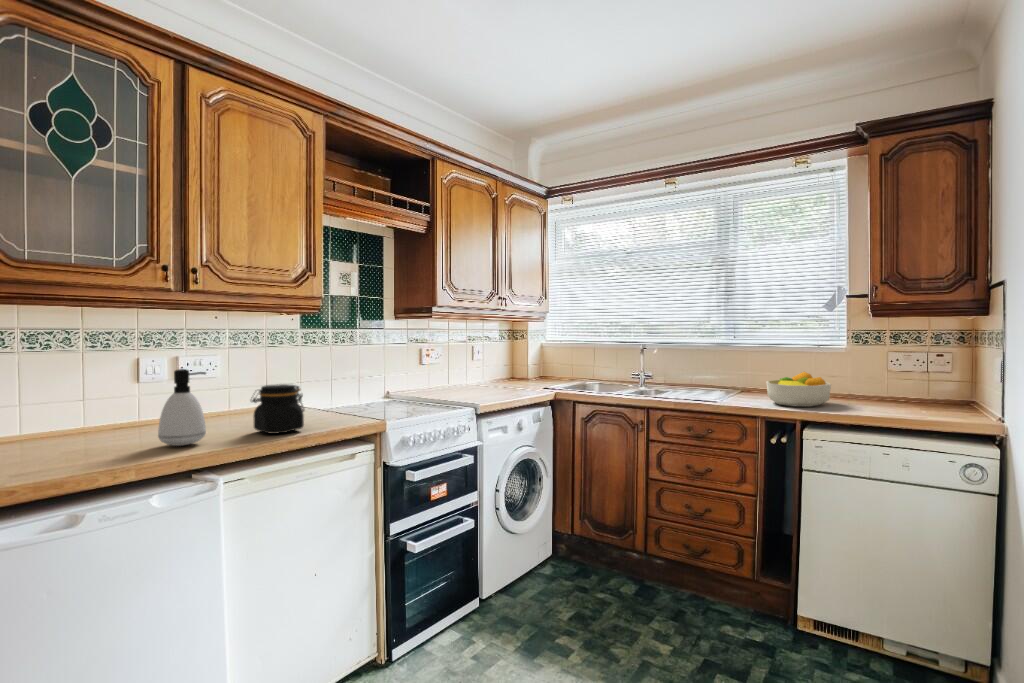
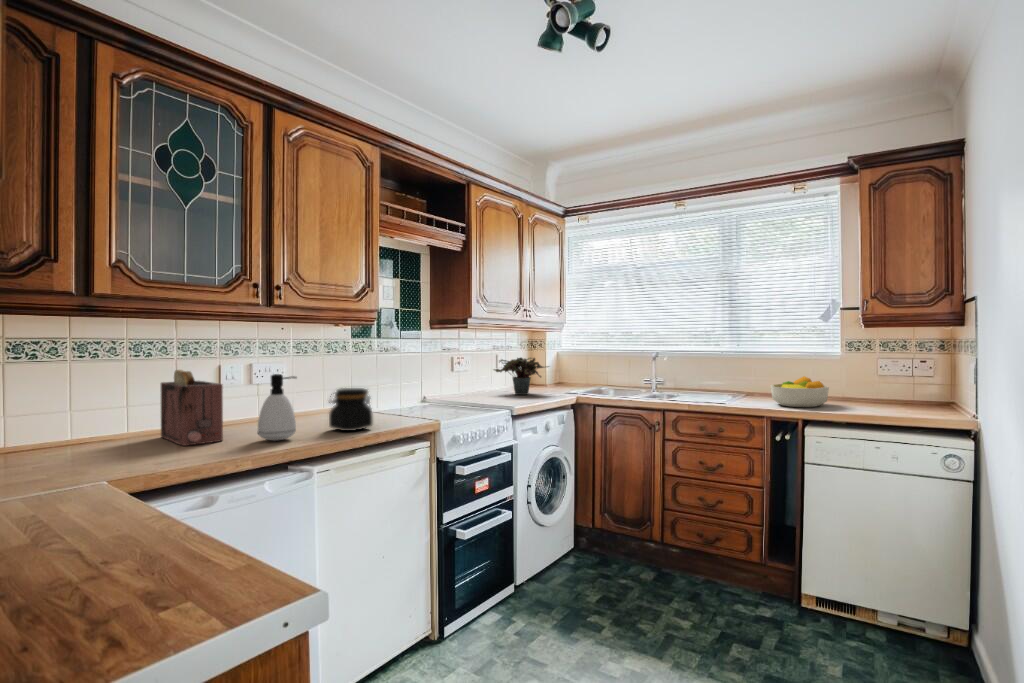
potted plant: none [467,350,530,390] -> present [494,358,549,395]
toaster: none [57,364,121,452] -> present [161,370,223,446]

